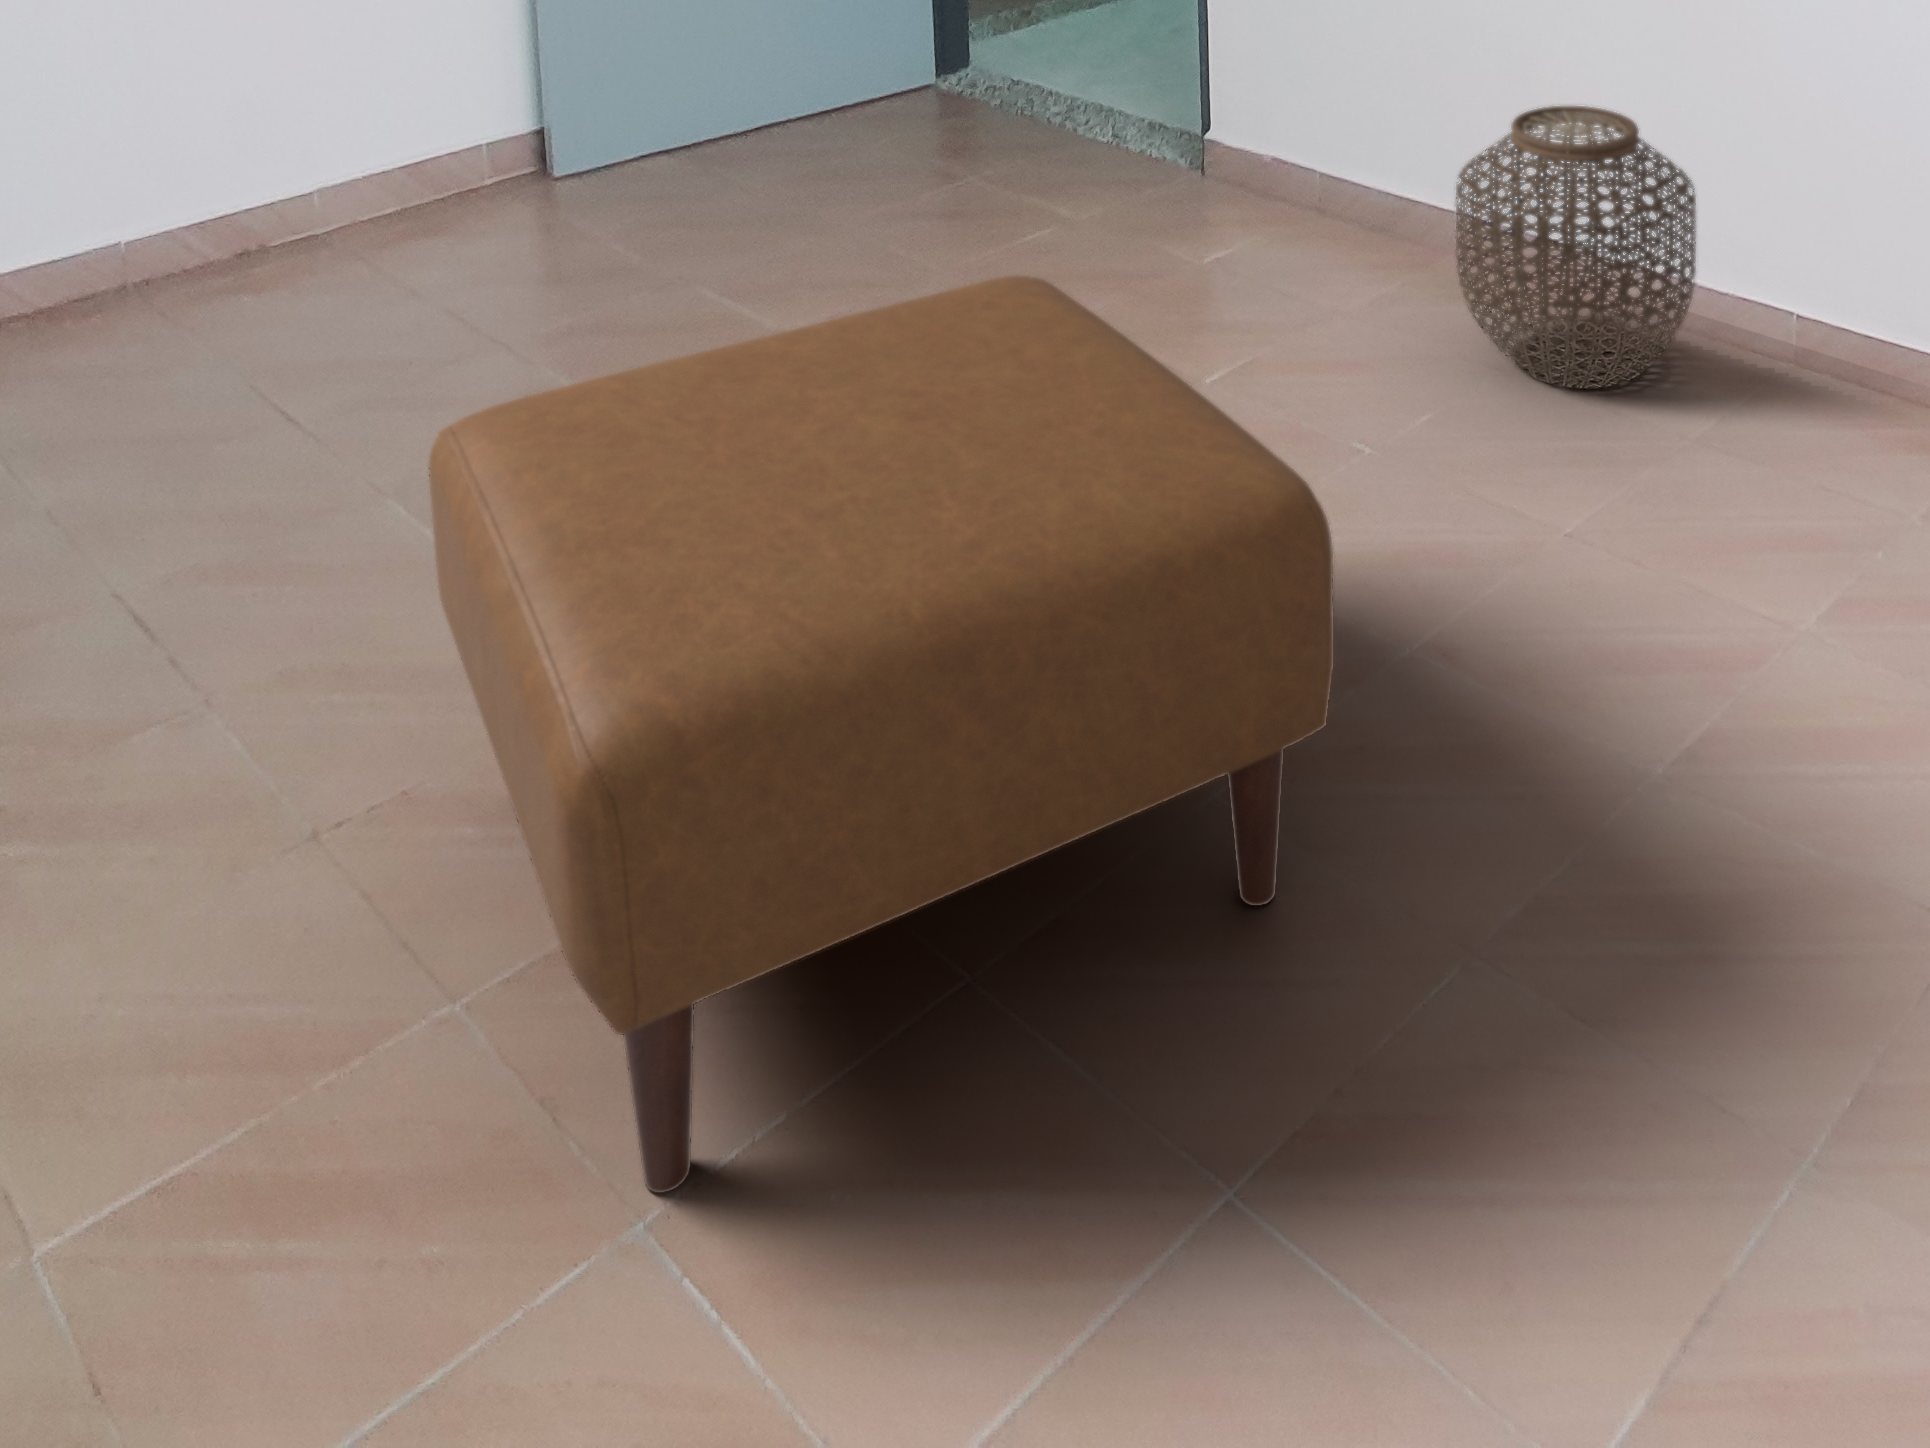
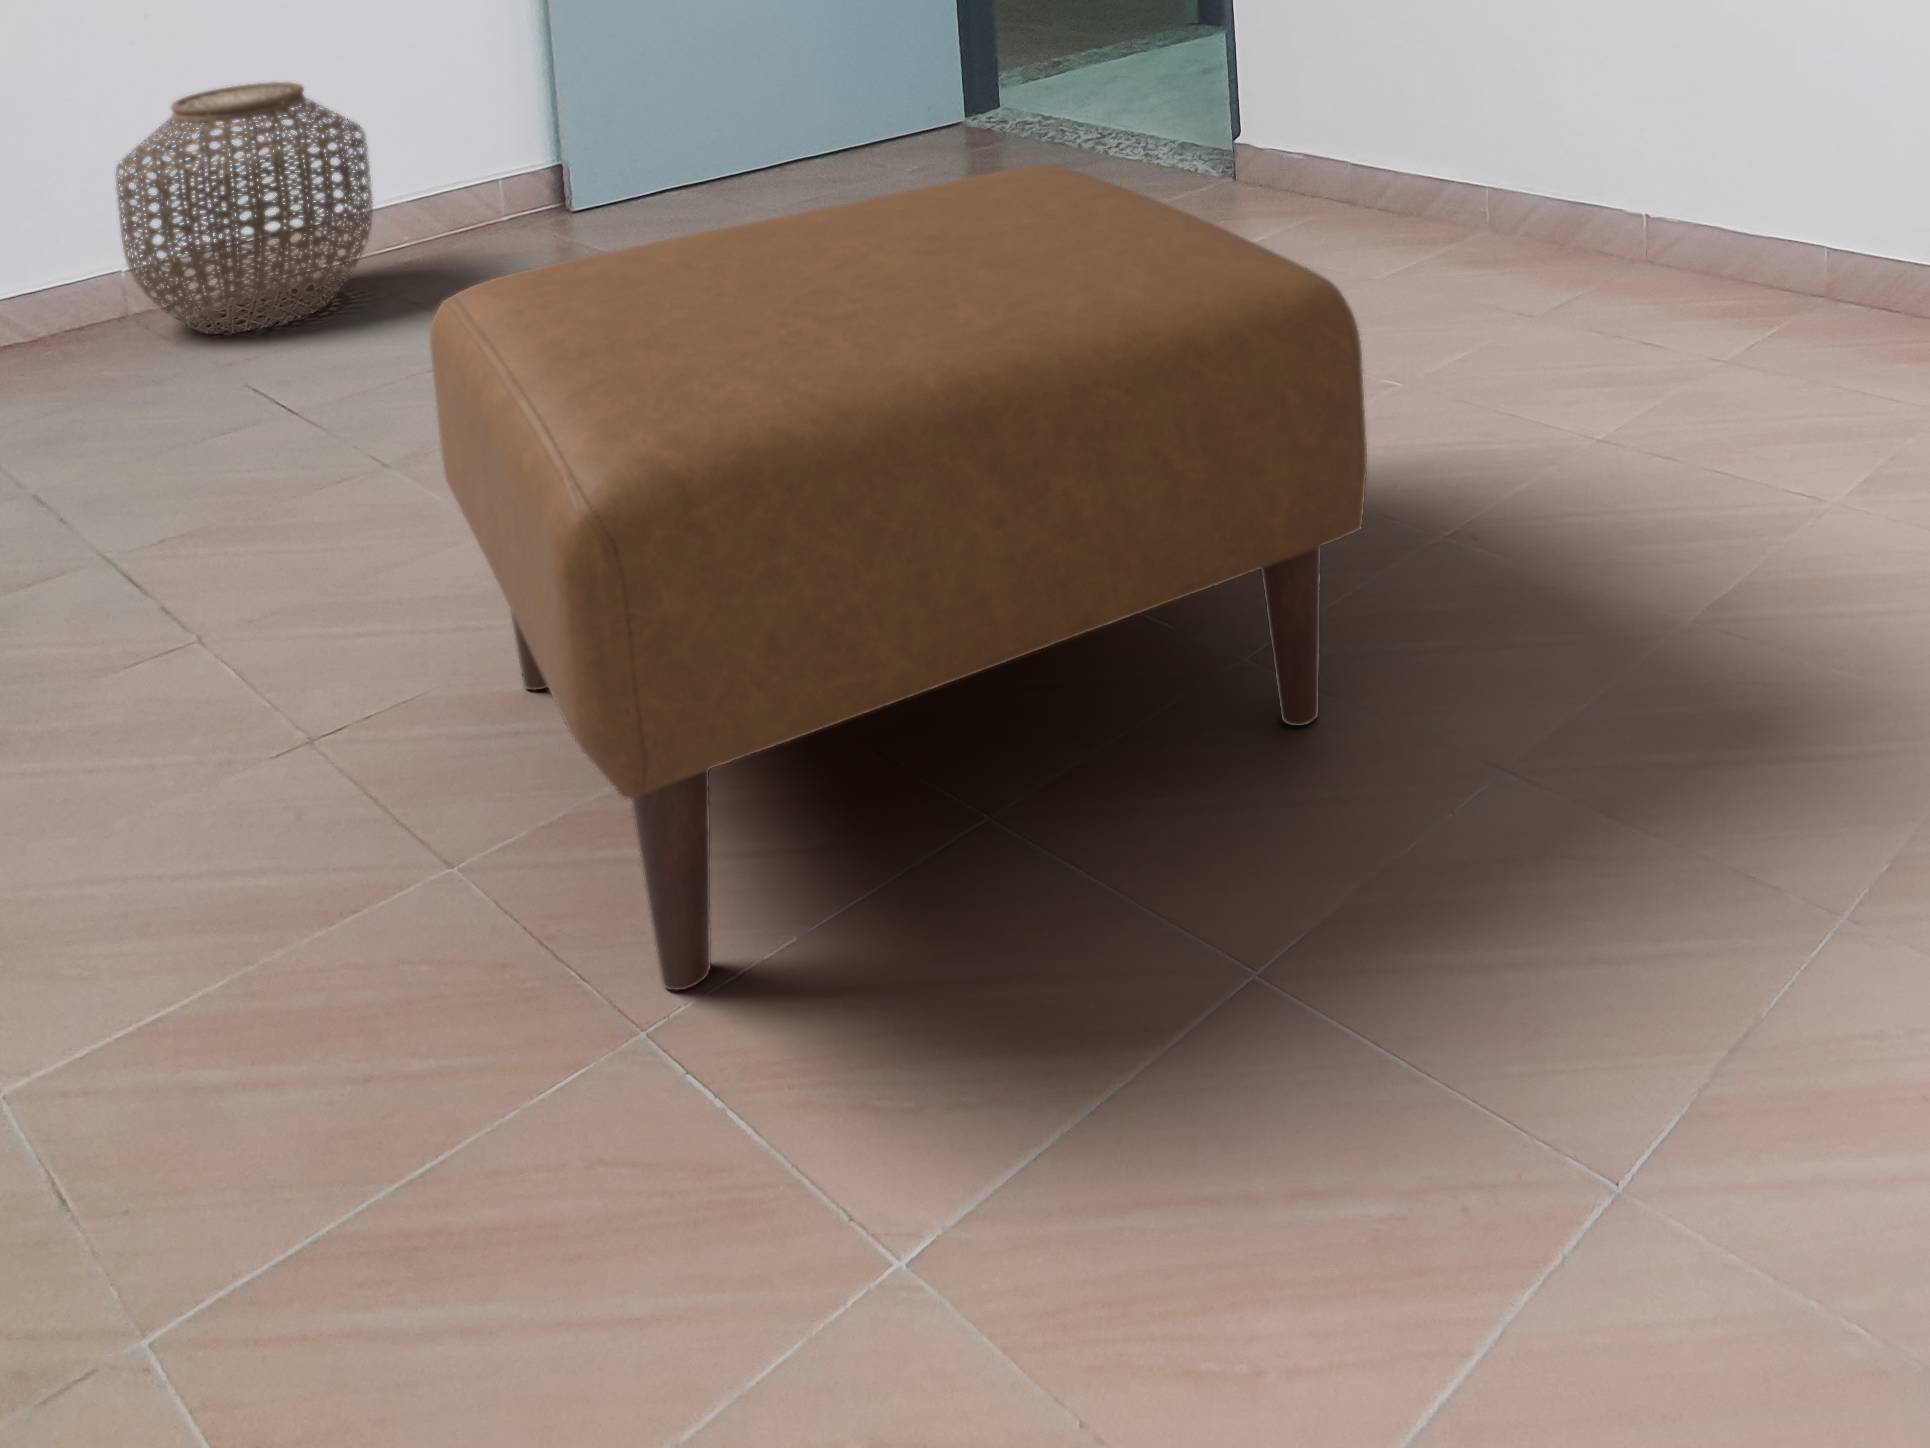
woven basket: present [1455,106,1696,389] -> present [116,82,372,334]

